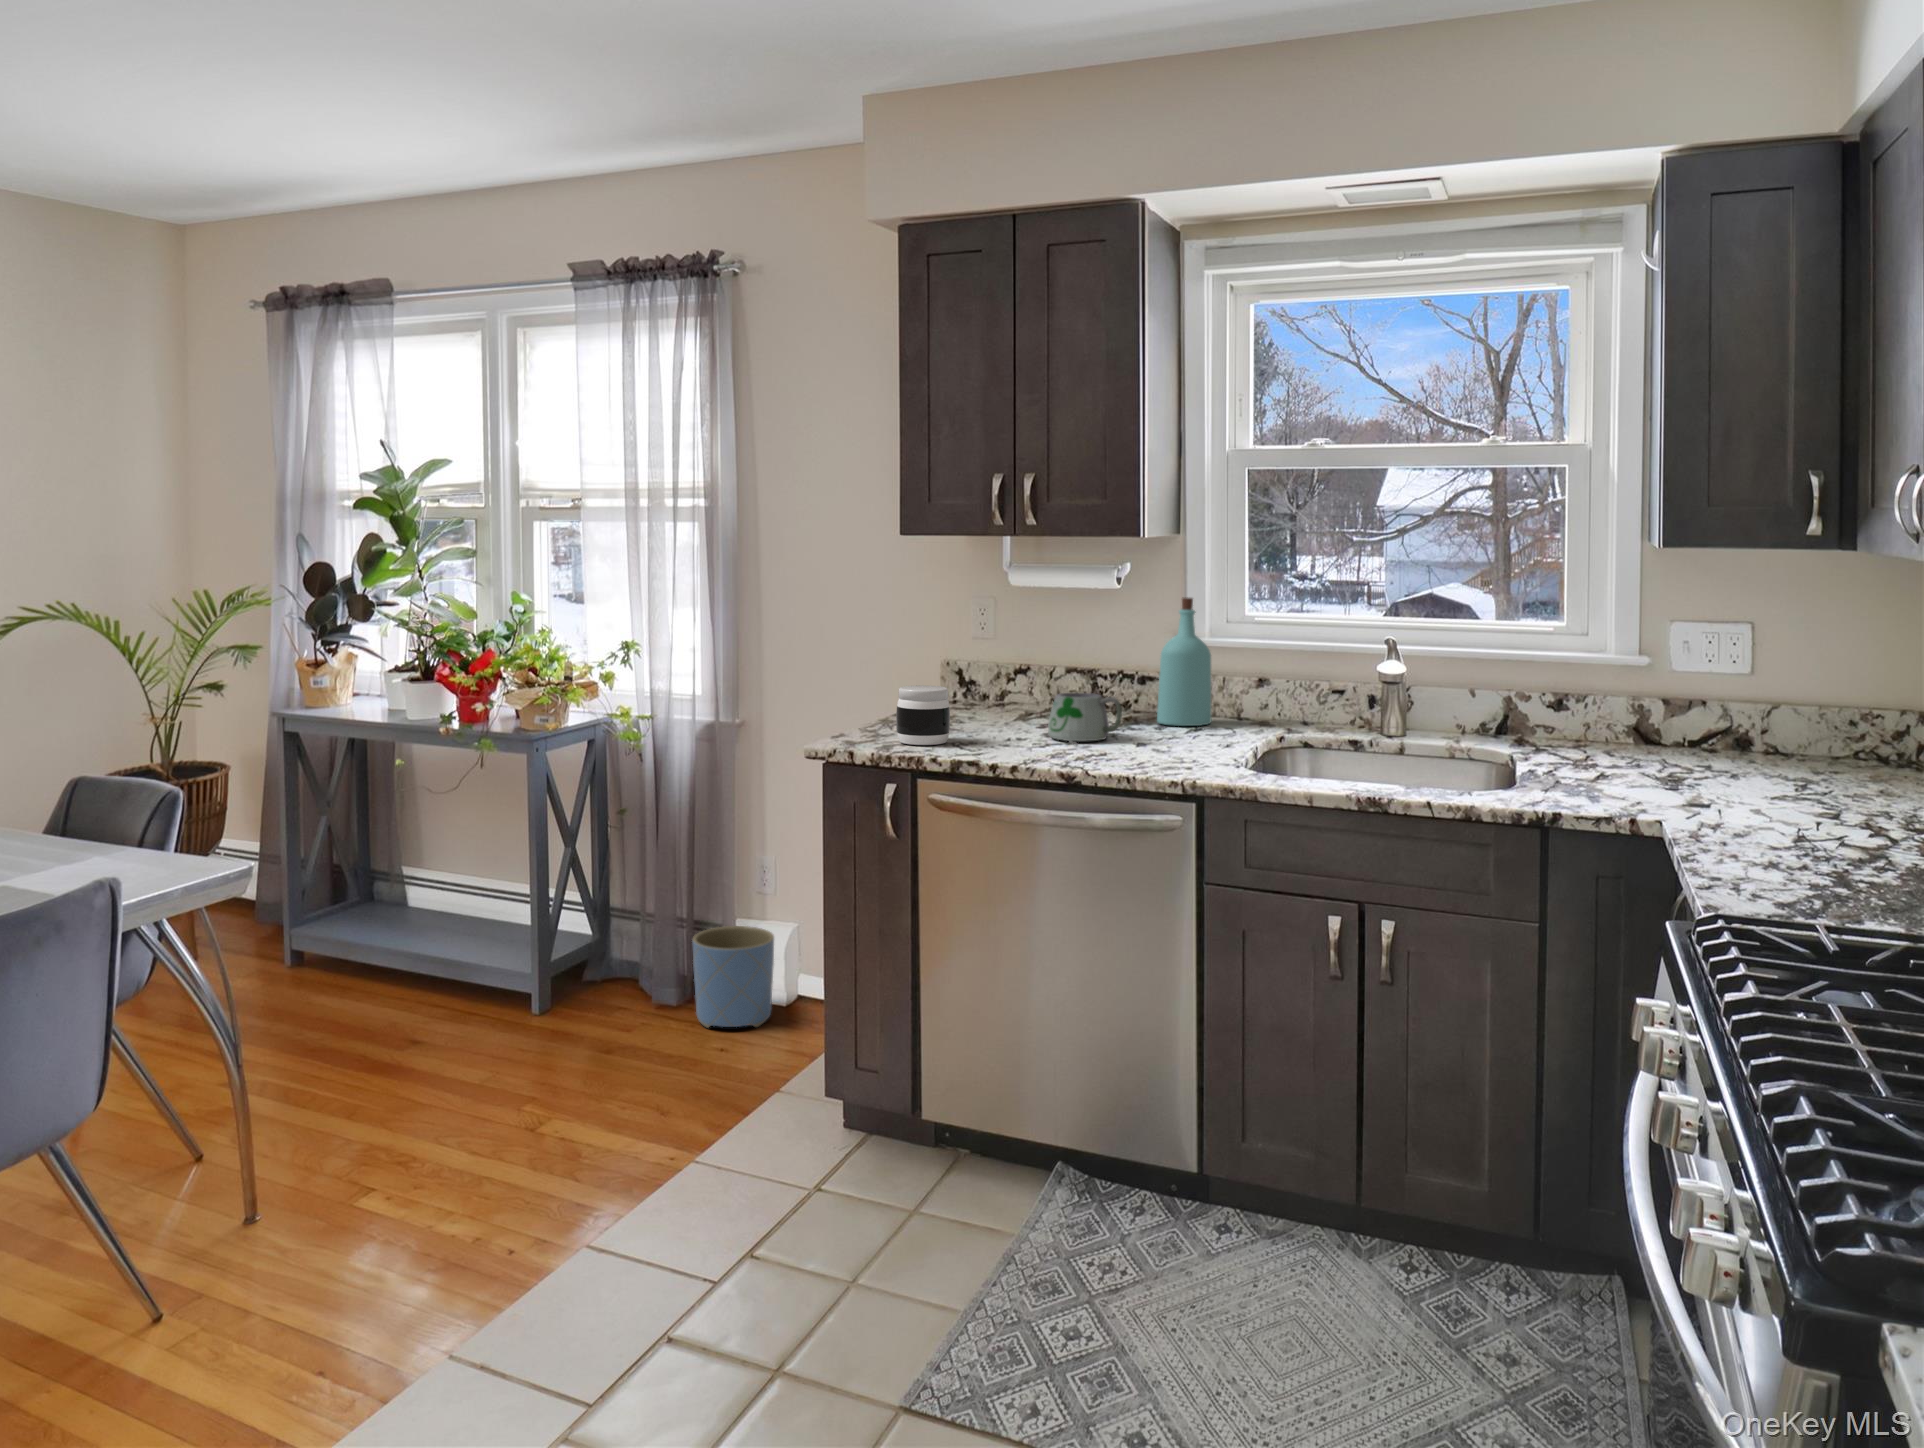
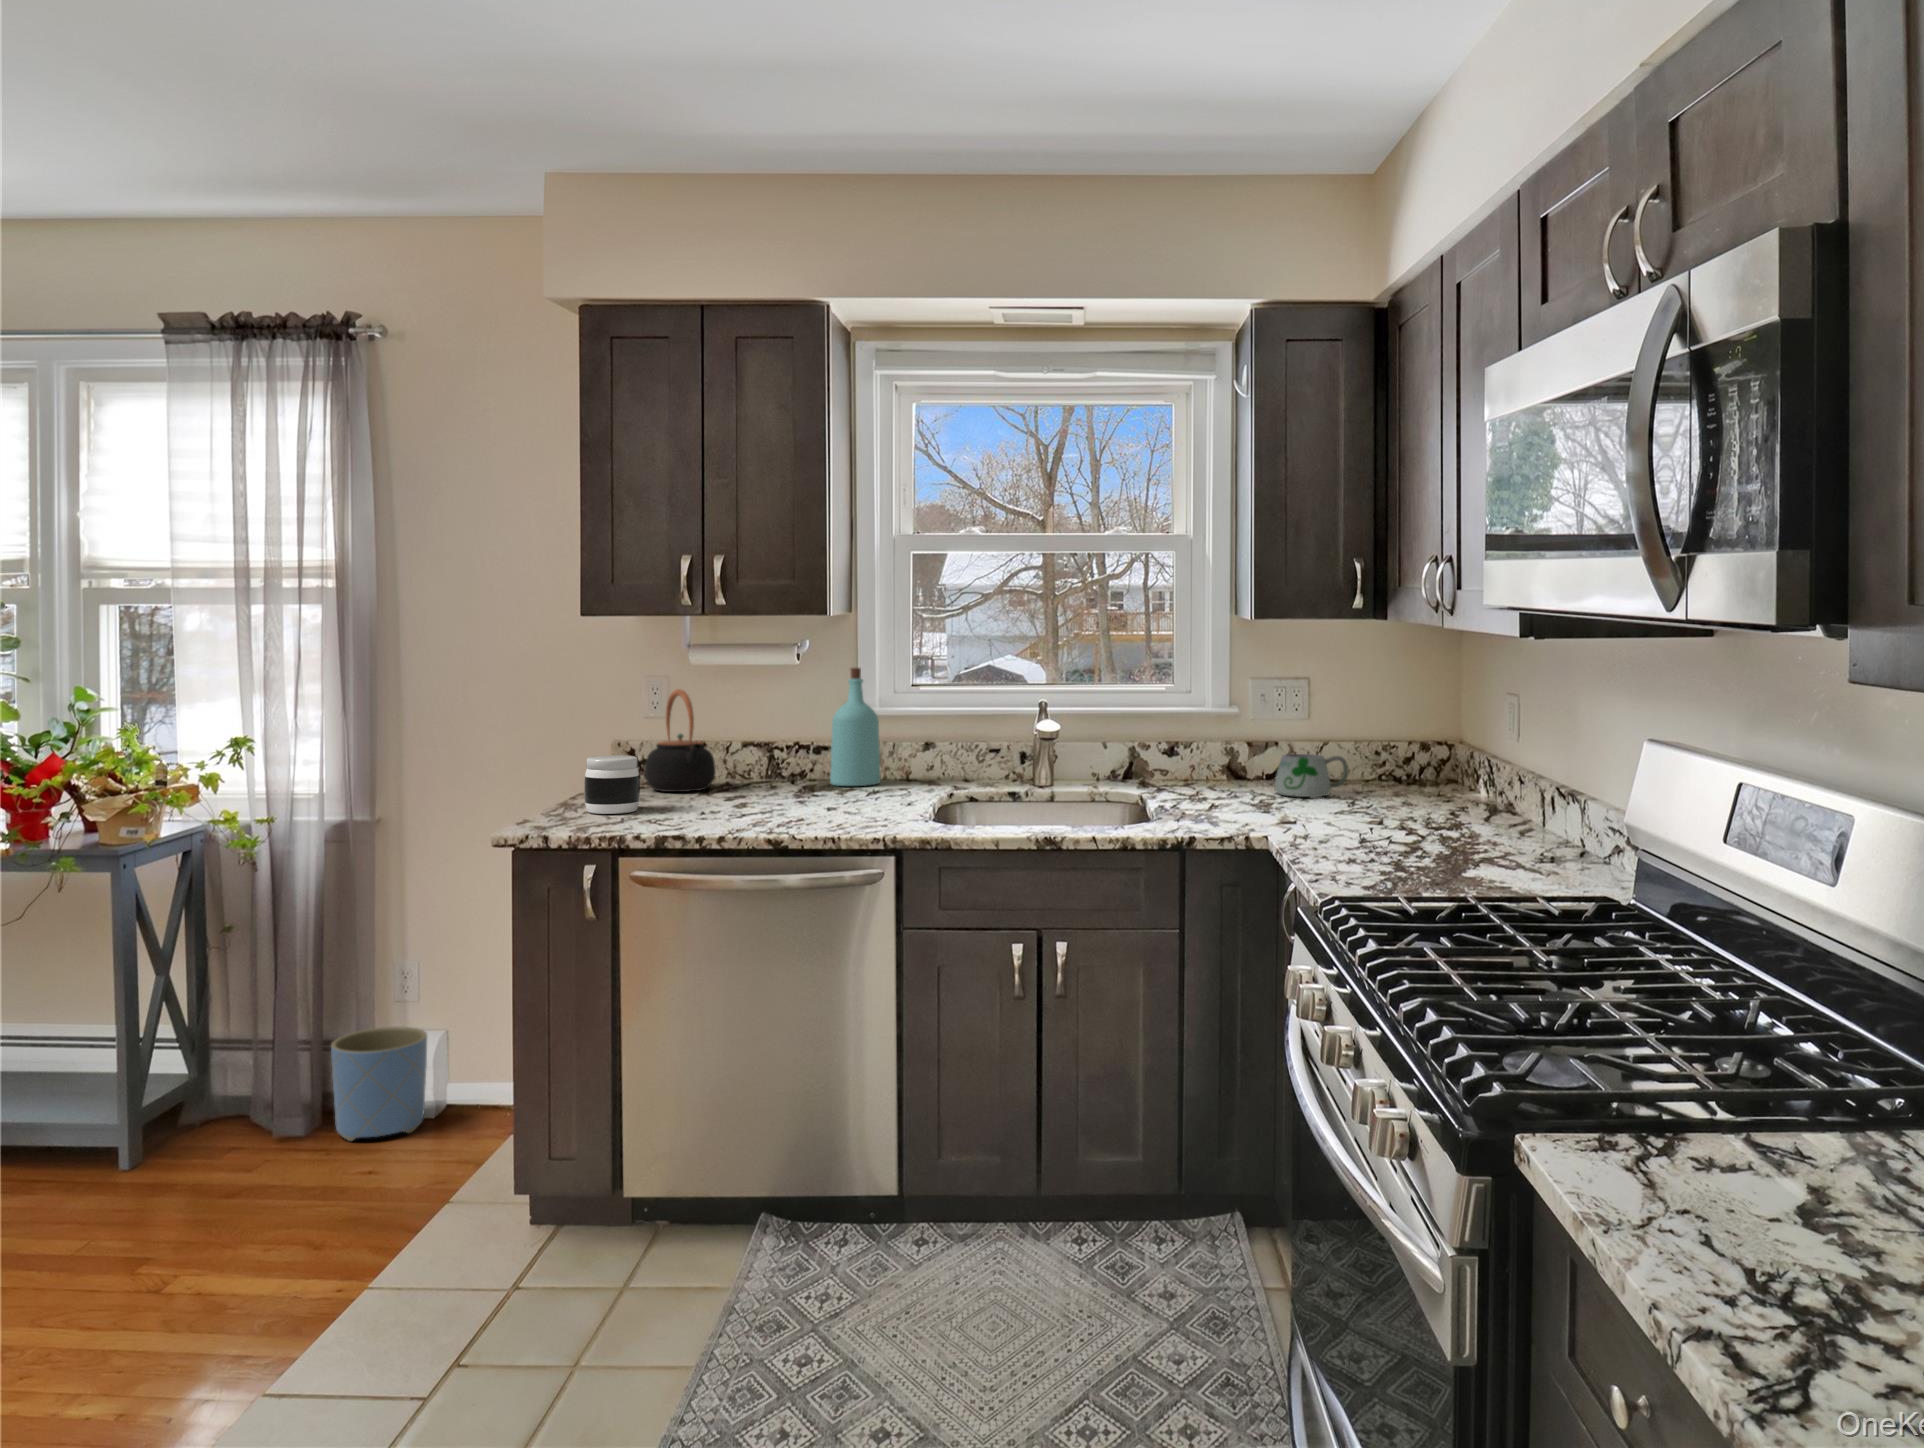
teapot: none [966,617,1036,724] -> present [645,689,716,792]
mug: present [1048,693,1122,744] -> present [1275,754,1348,799]

